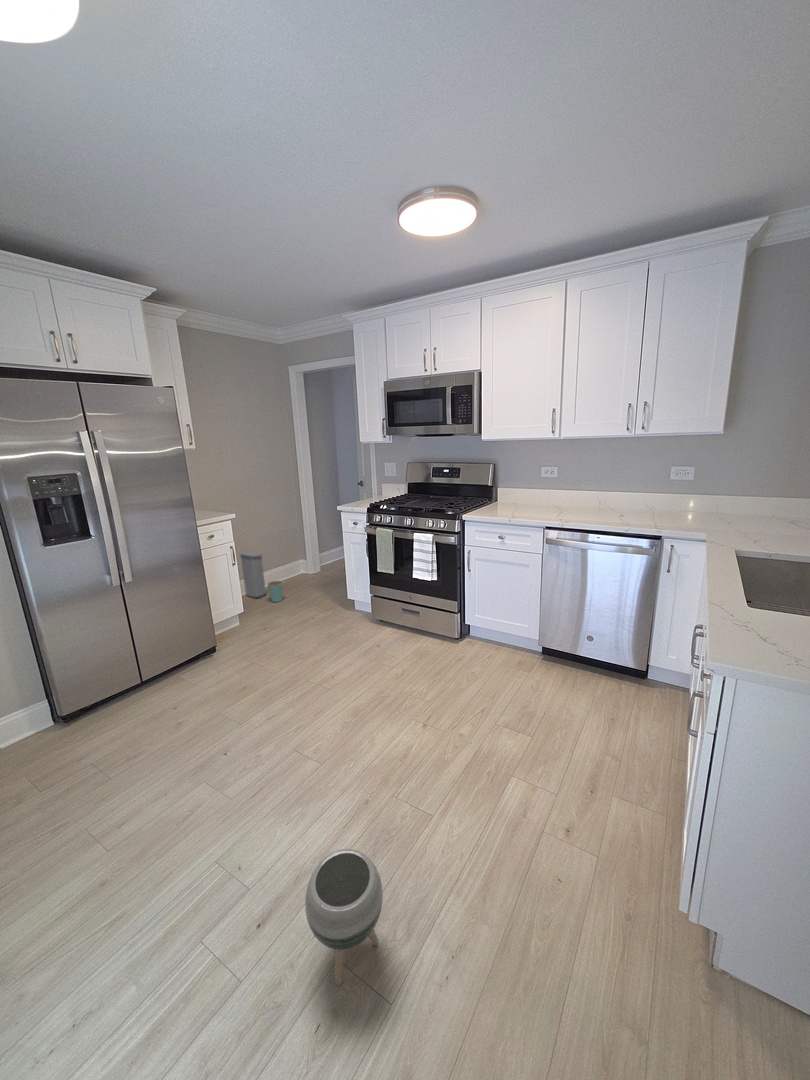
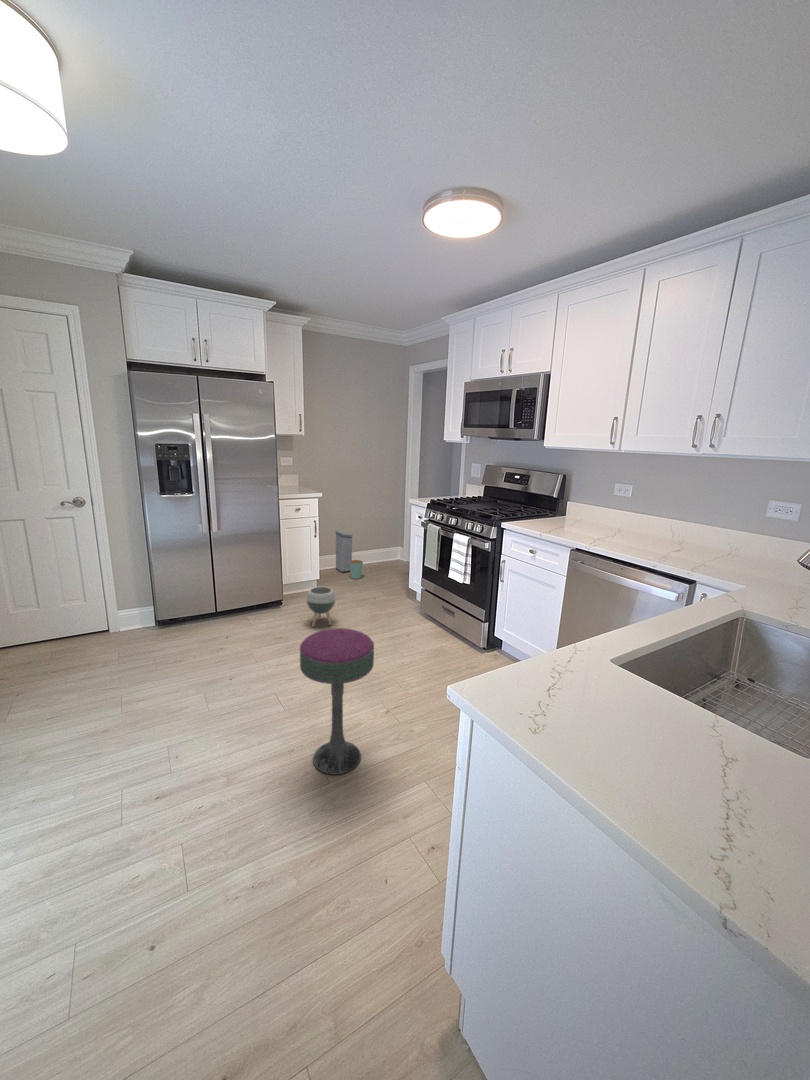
bar stool: none [374,651,454,812] -> present [300,628,374,775]
planter: present [305,849,383,985] -> present [306,587,335,627]

